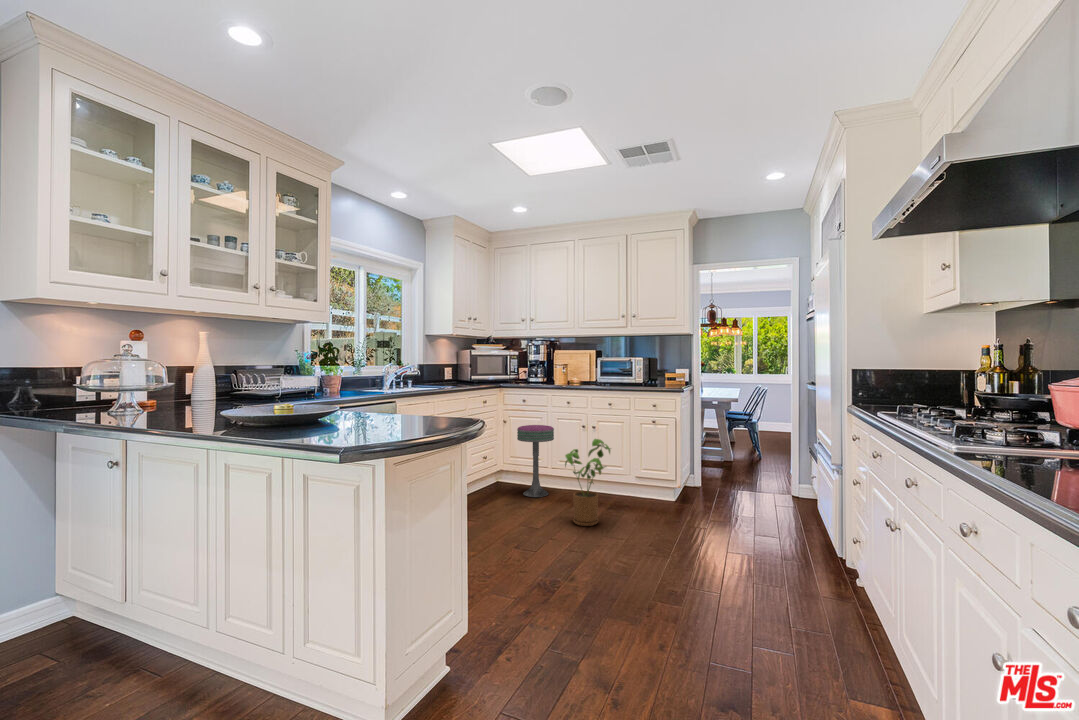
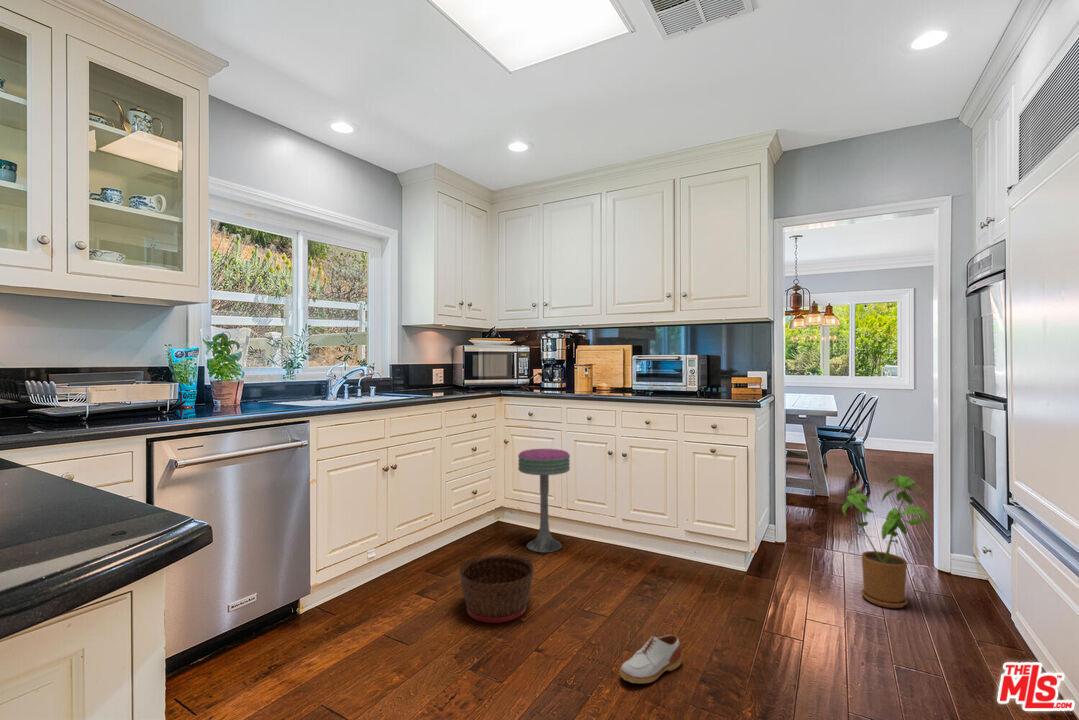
house plant: present [565,439,610,526] -> present [842,475,931,608]
basket: none [490,492,539,531] -> present [459,554,534,623]
shoe: none [600,526,635,551] -> present [620,635,682,683]

